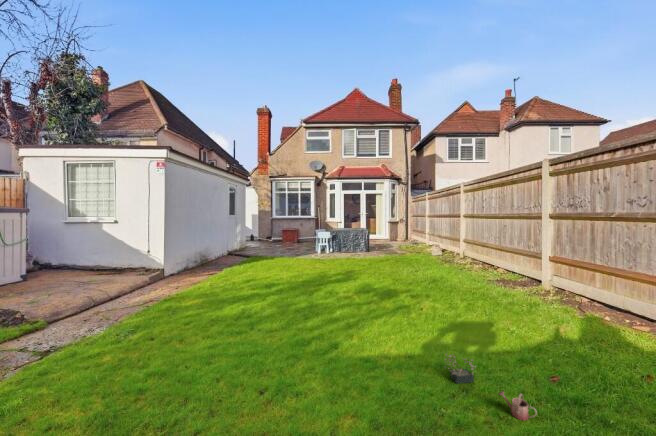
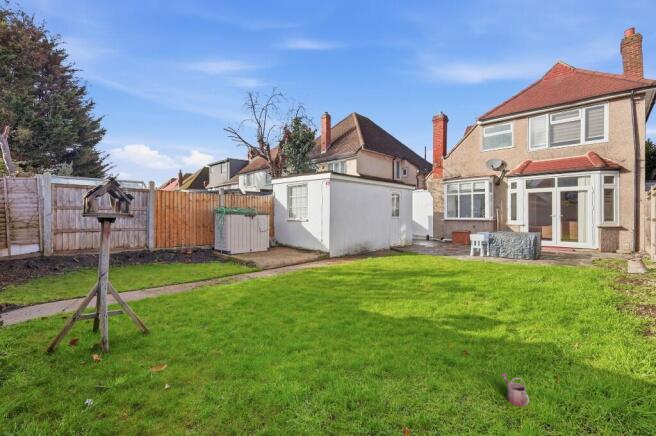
decorative plant: present [445,354,474,383] -> none [471,333,509,369]

